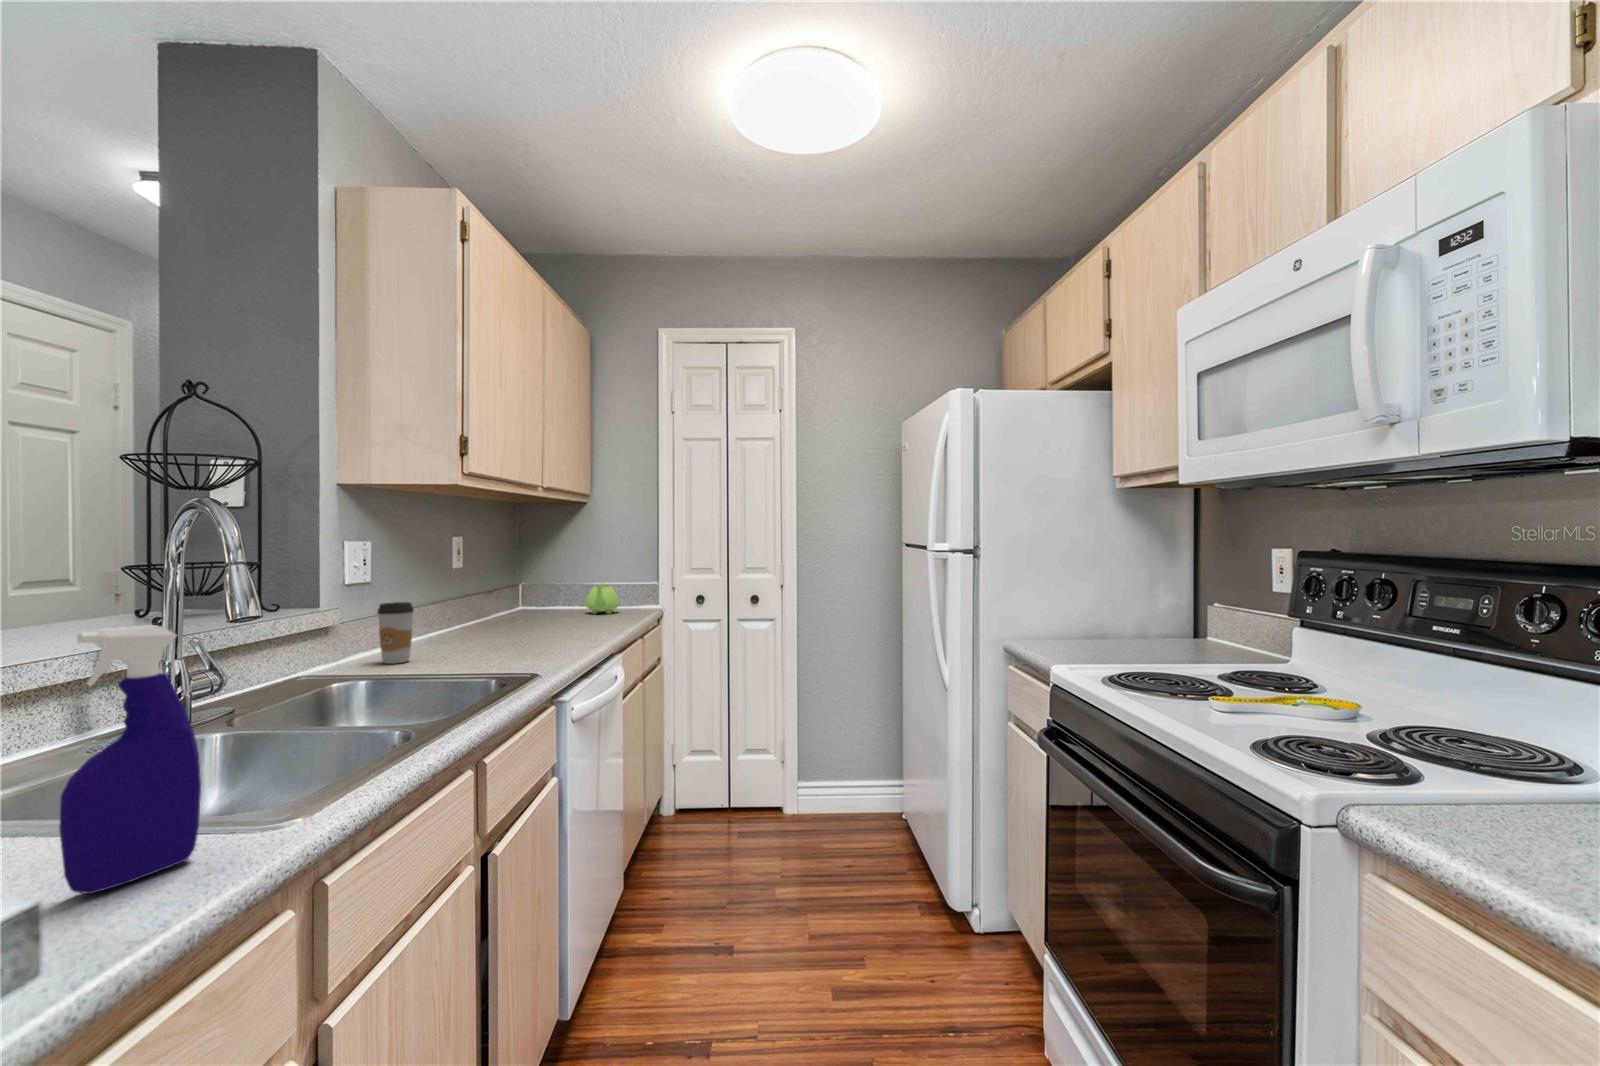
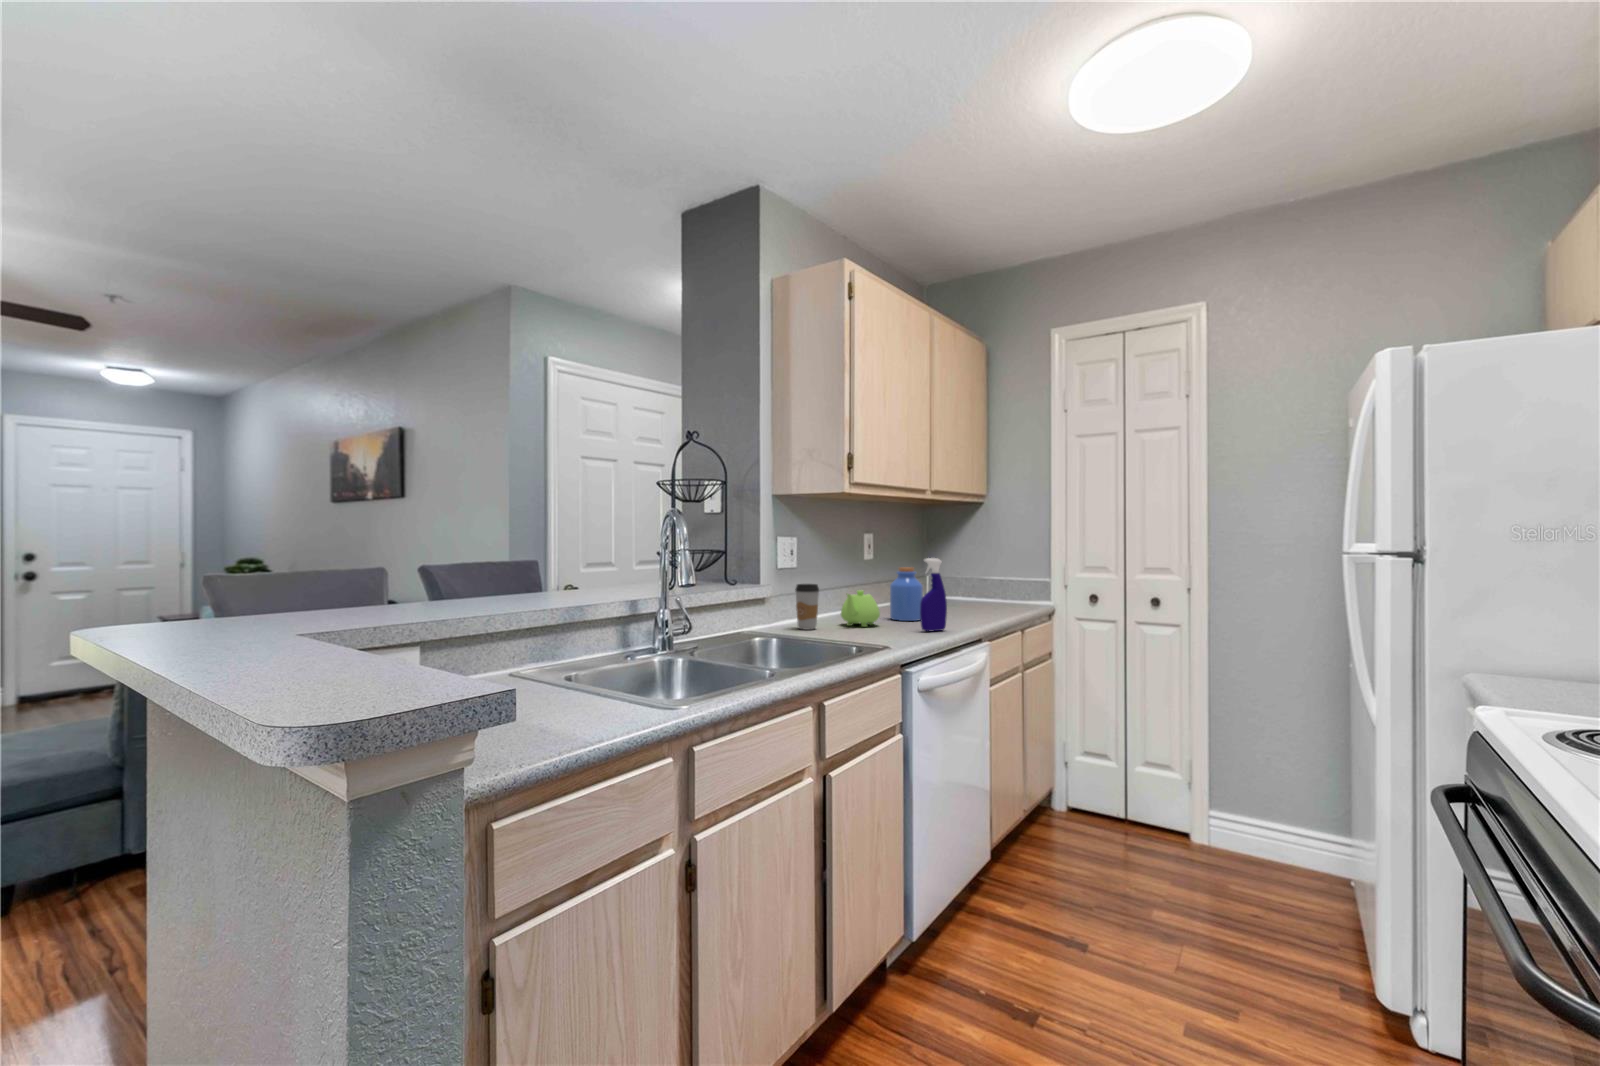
jar: none [495,574,537,638] -> present [890,567,923,621]
teapot: present [585,583,620,614] -> present [841,590,880,627]
spray bottle: present [59,625,201,894] -> present [920,558,947,631]

